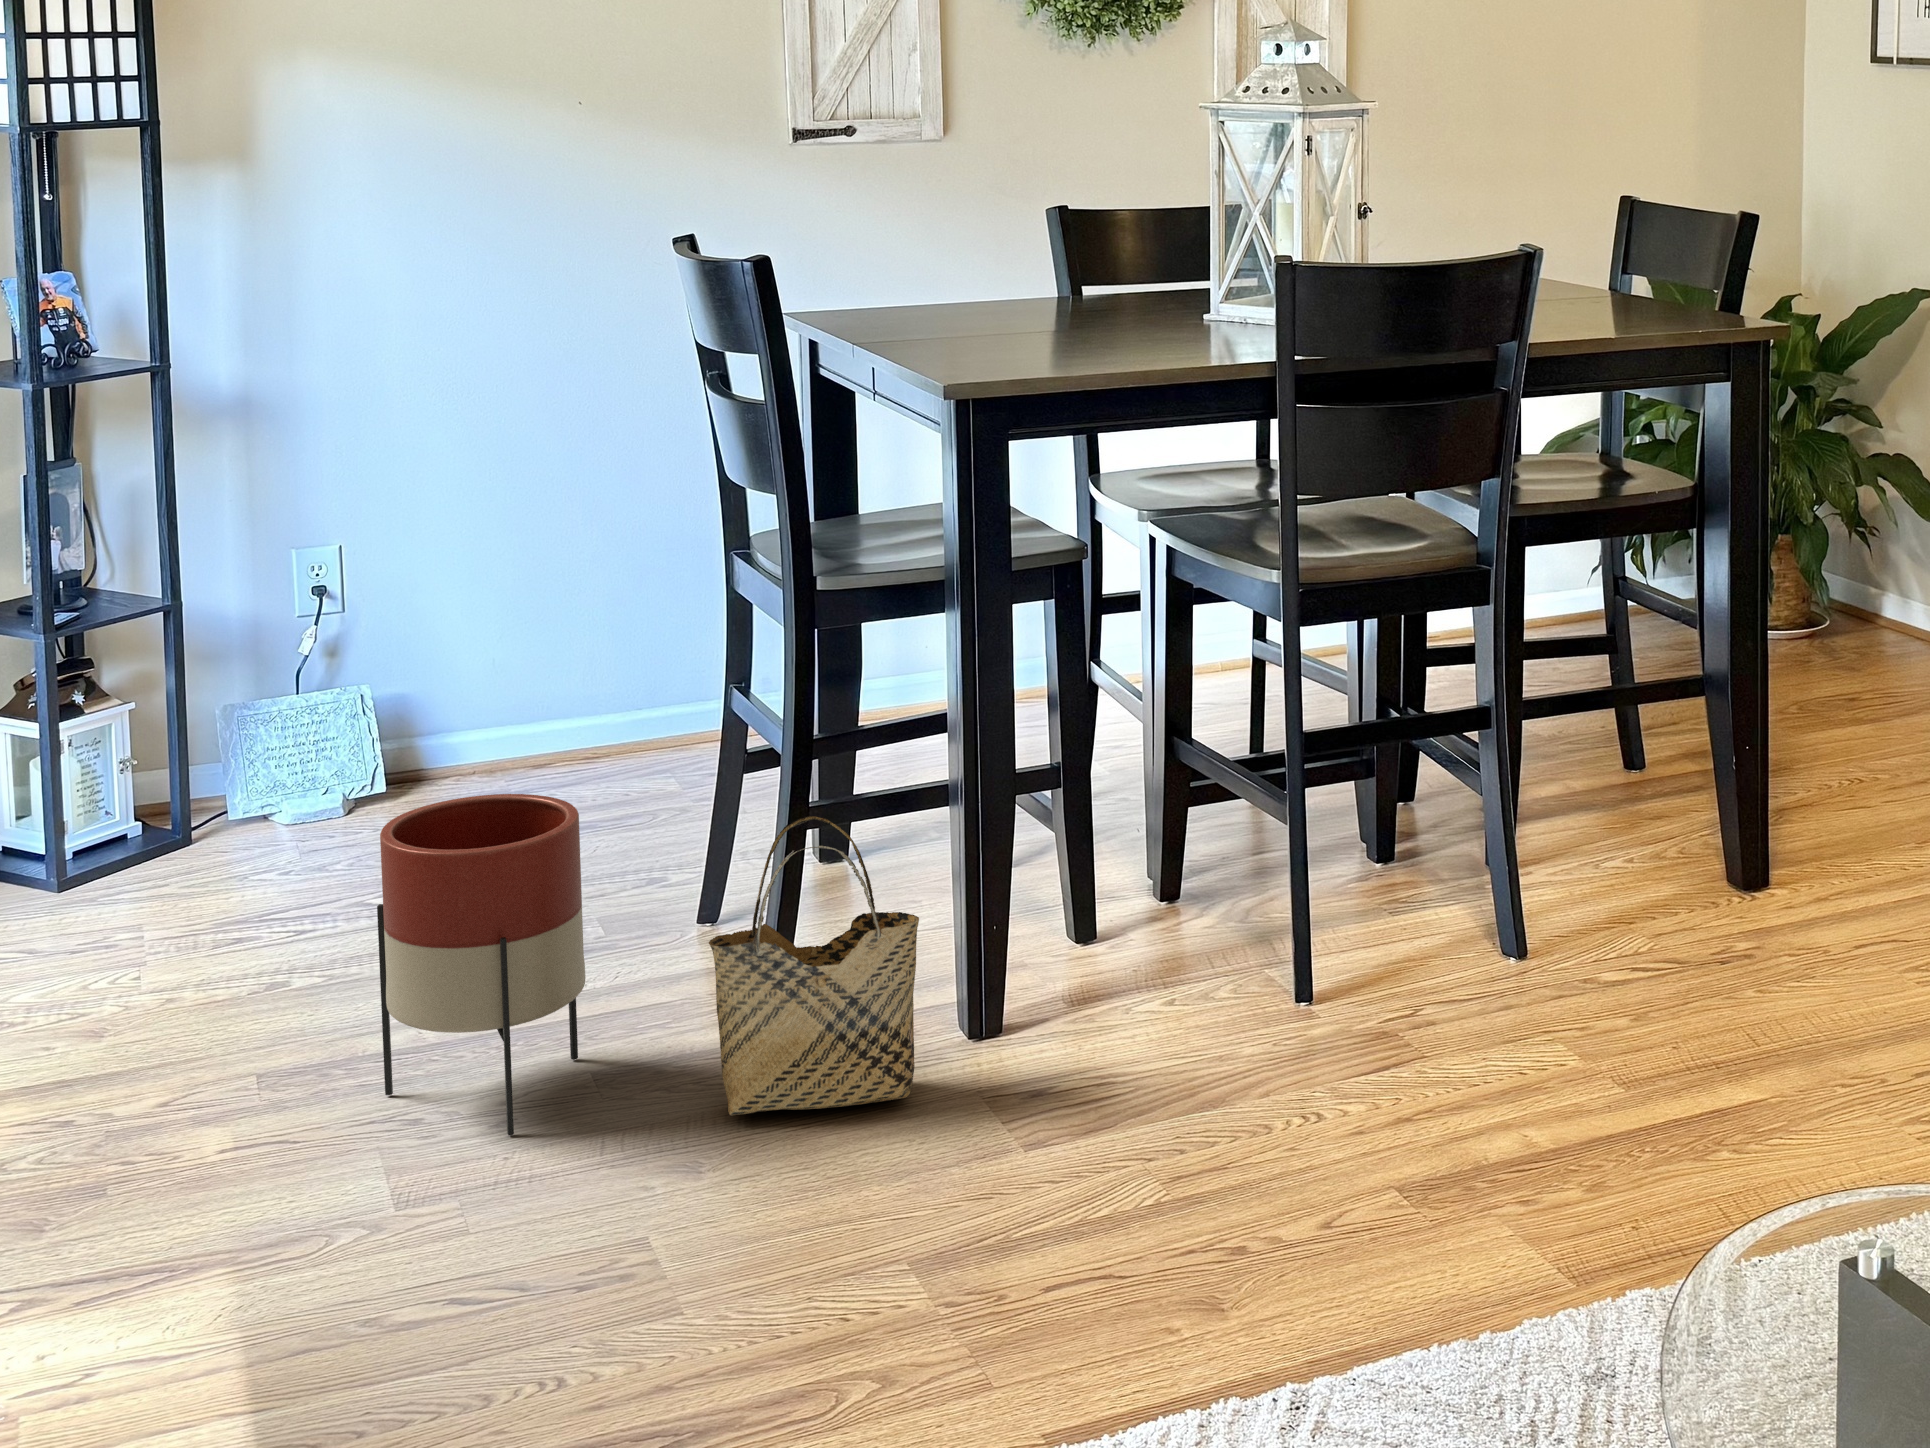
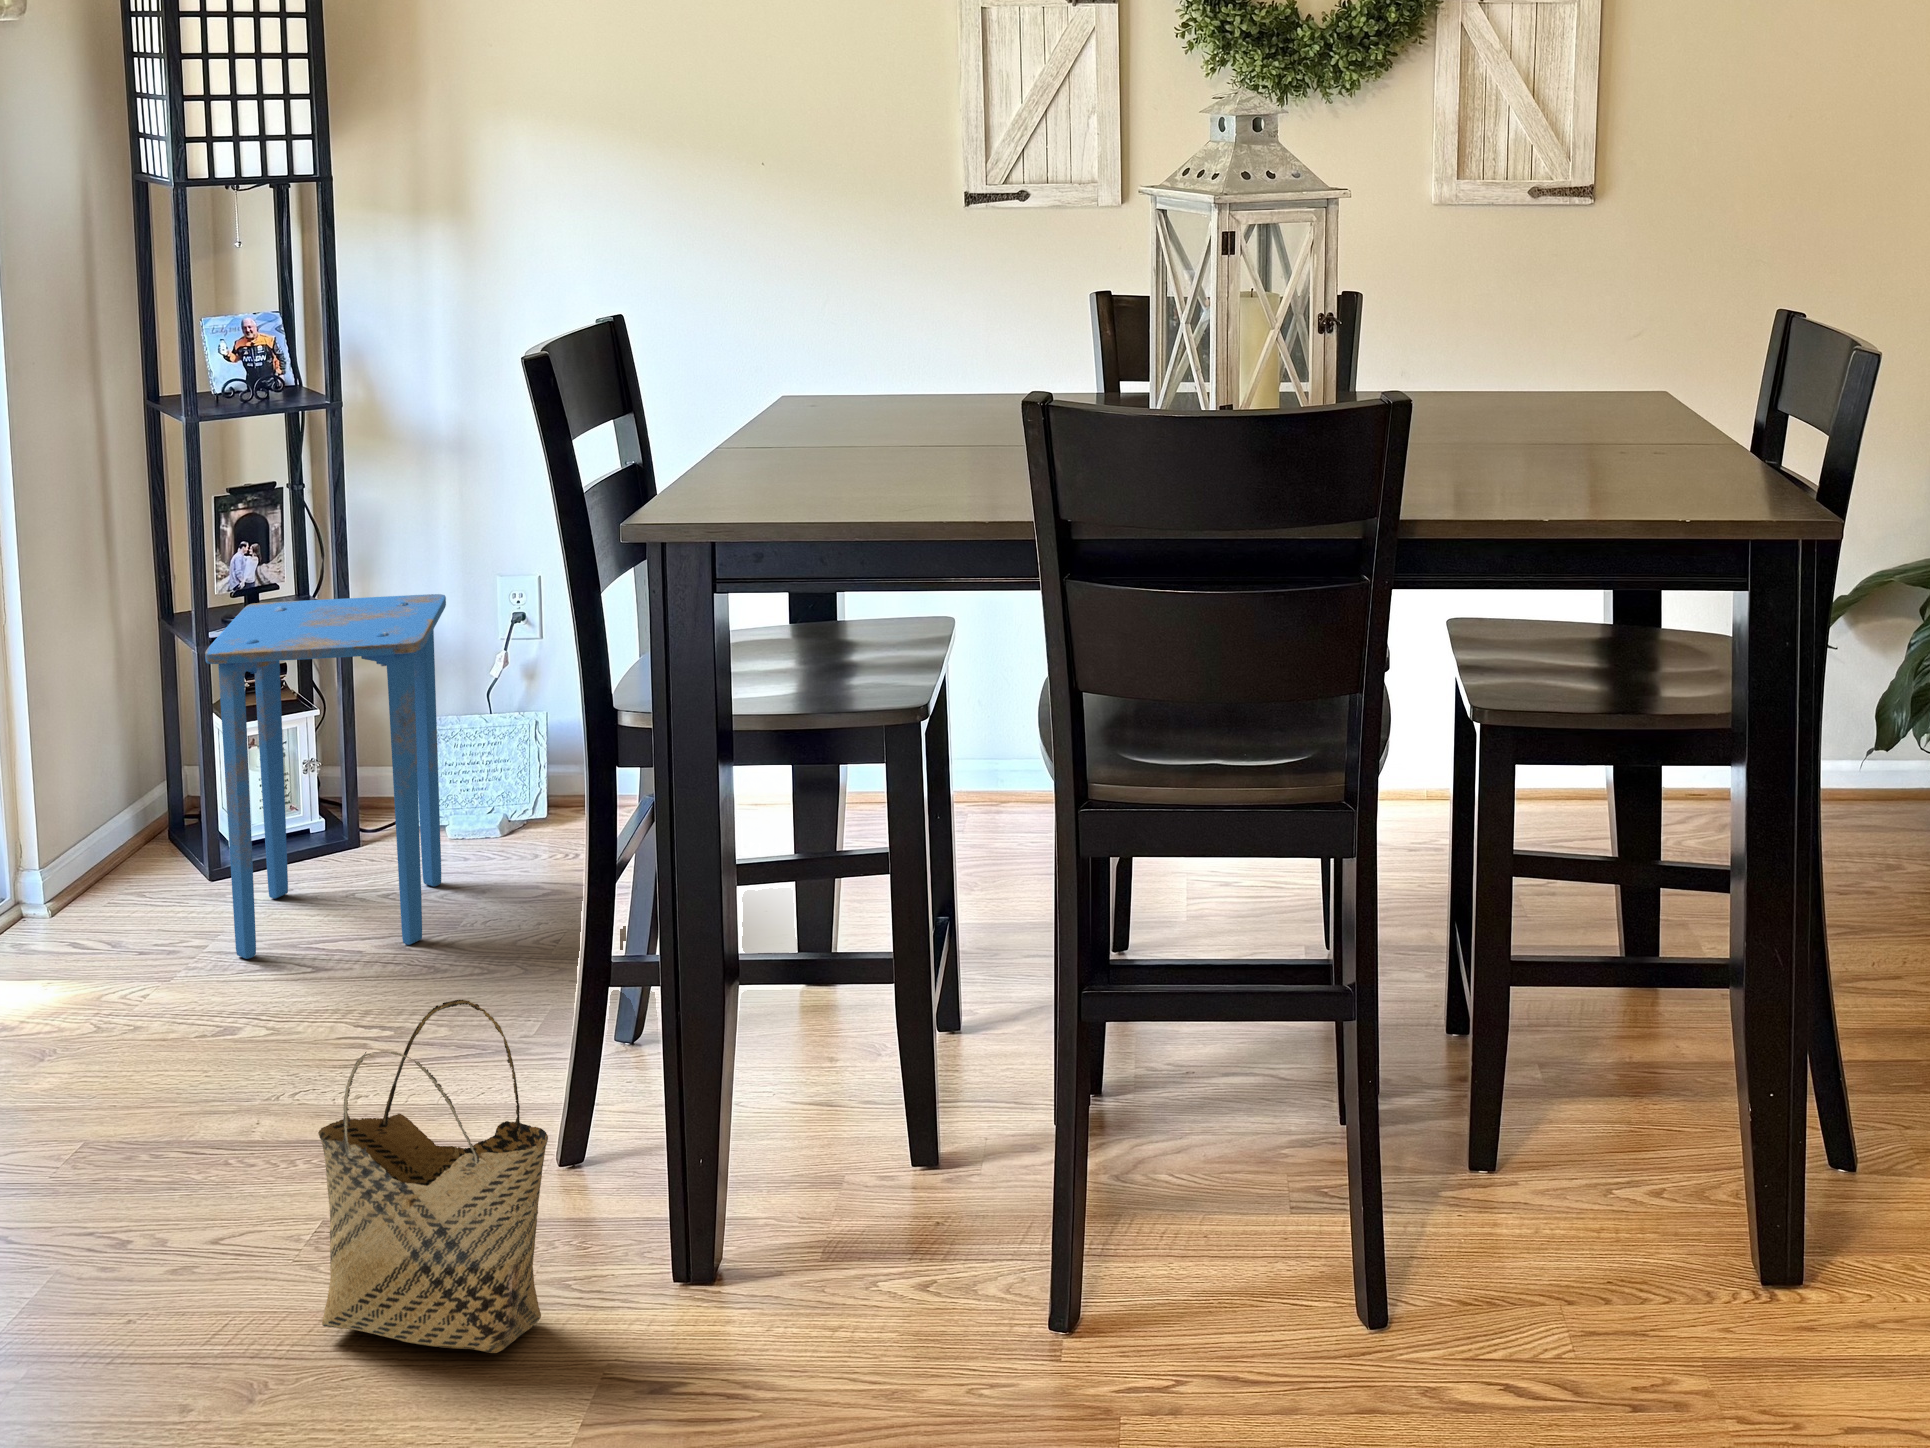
side table: none [132,550,402,934] -> present [205,594,446,959]
planter: present [377,794,586,1136] -> none [71,905,315,1287]

